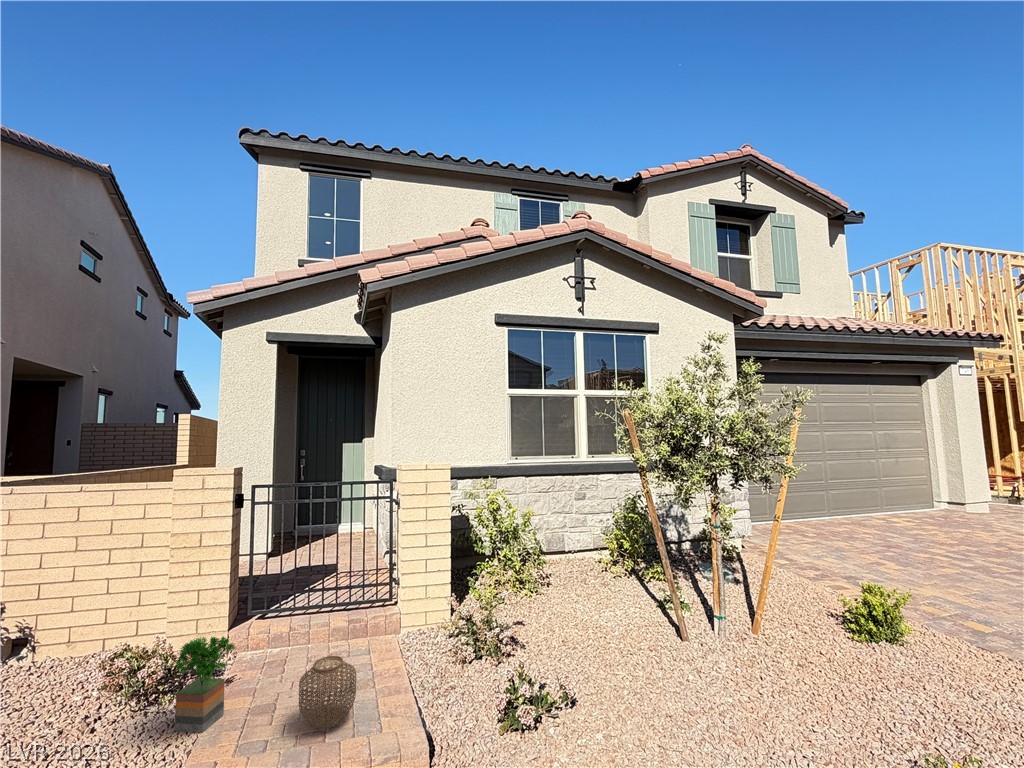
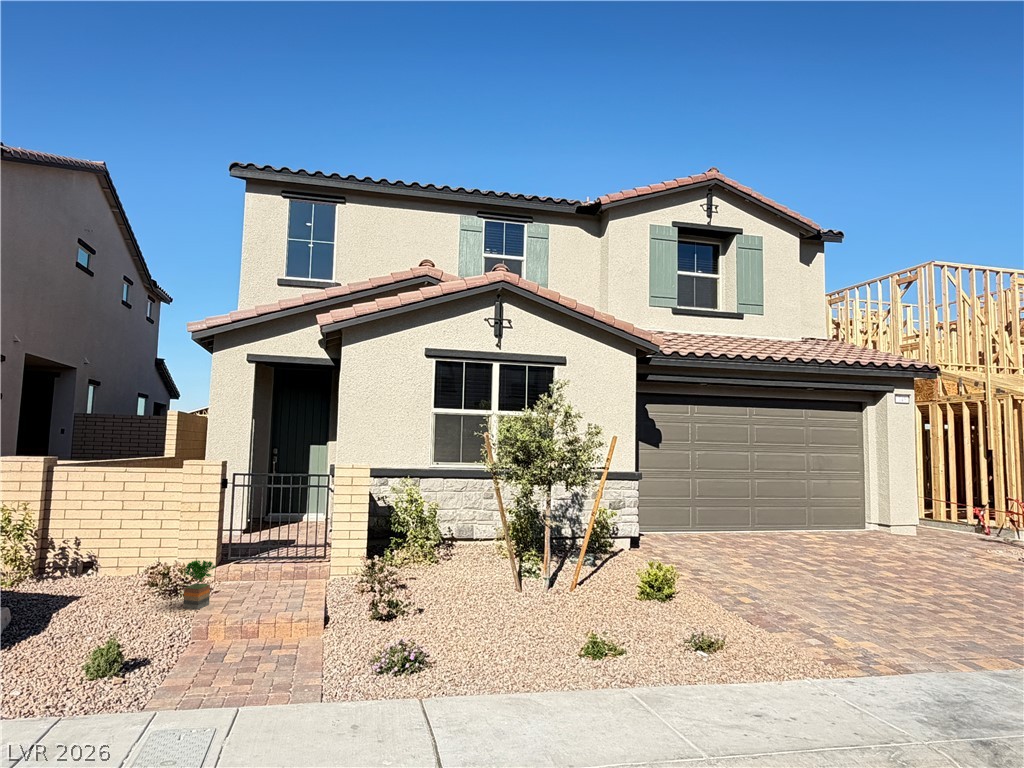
woven basket: present [299,656,356,729] -> none [250,576,283,613]

